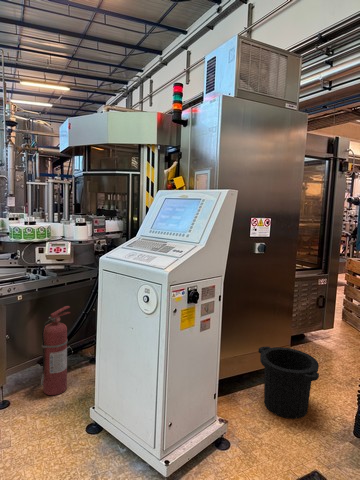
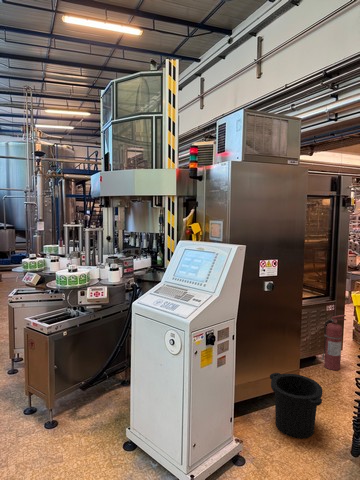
fire extinguisher: present [41,306,70,395] -> present [322,315,346,370]

